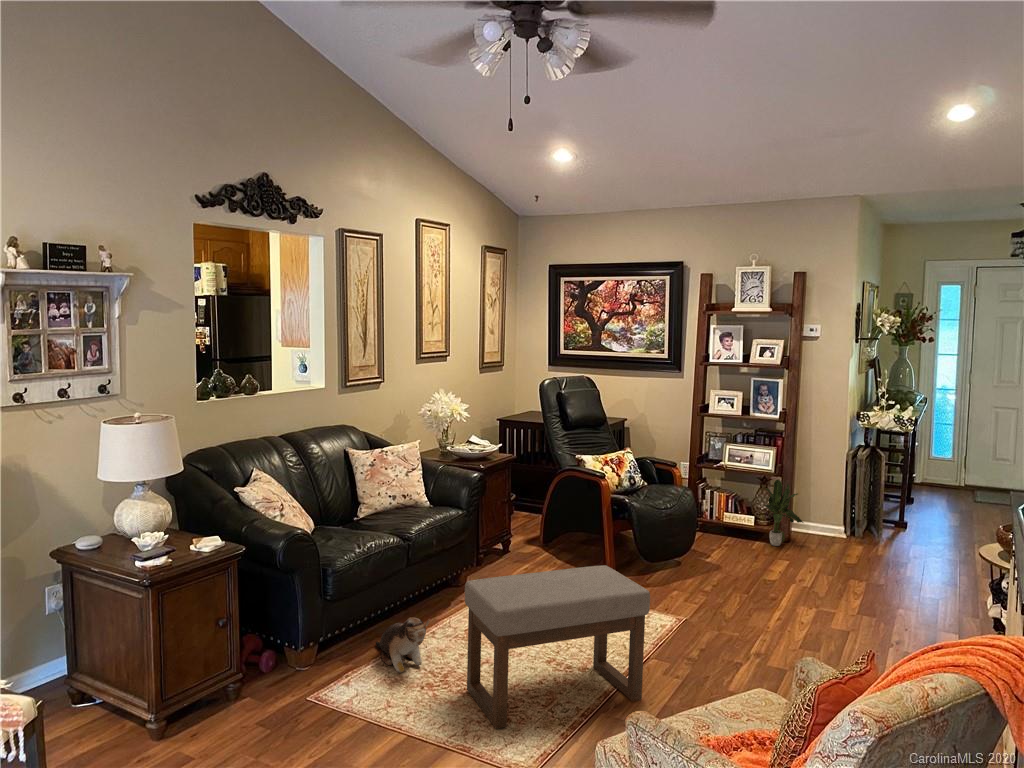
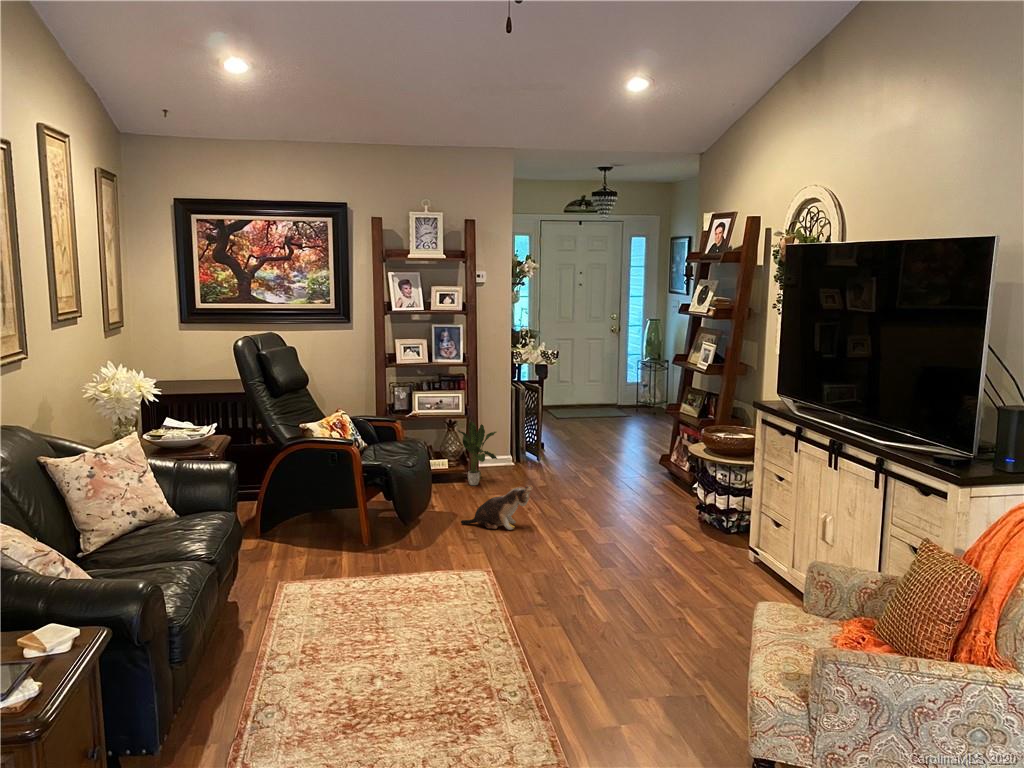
ottoman: present [465,565,650,729] -> none [388,531,564,744]
plush toy: present [376,617,430,673] -> present [461,485,533,530]

